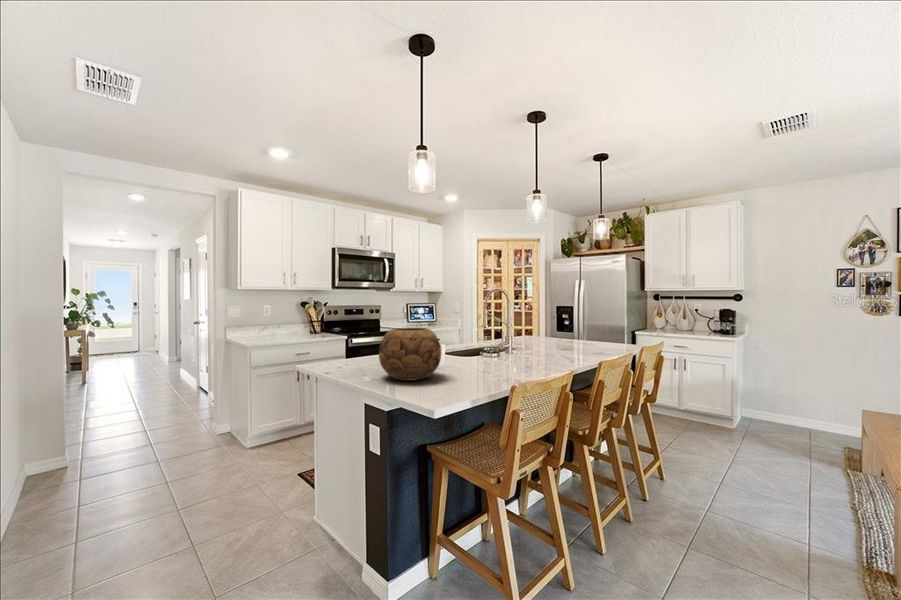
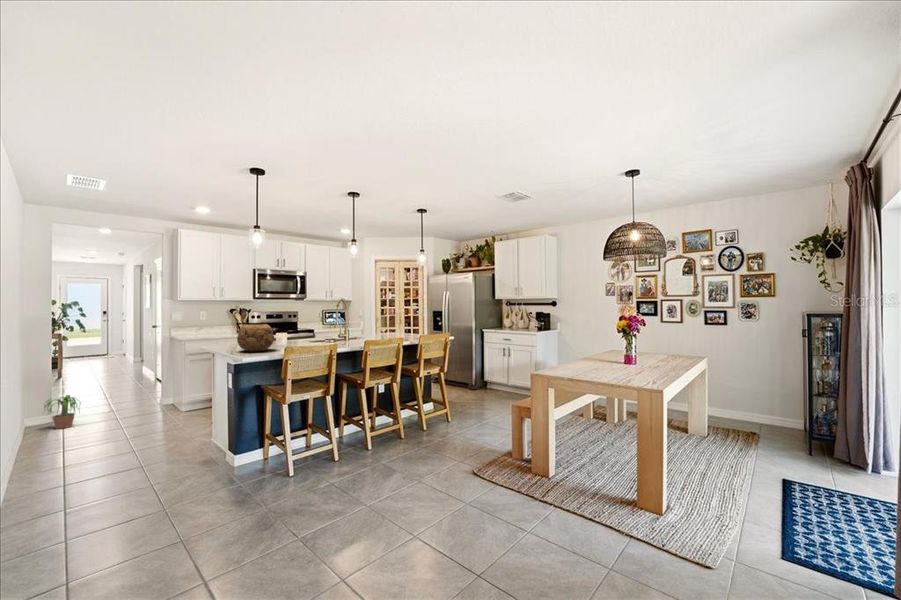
potted plant: none [25,430,101,486] -> present [45,395,77,429]

